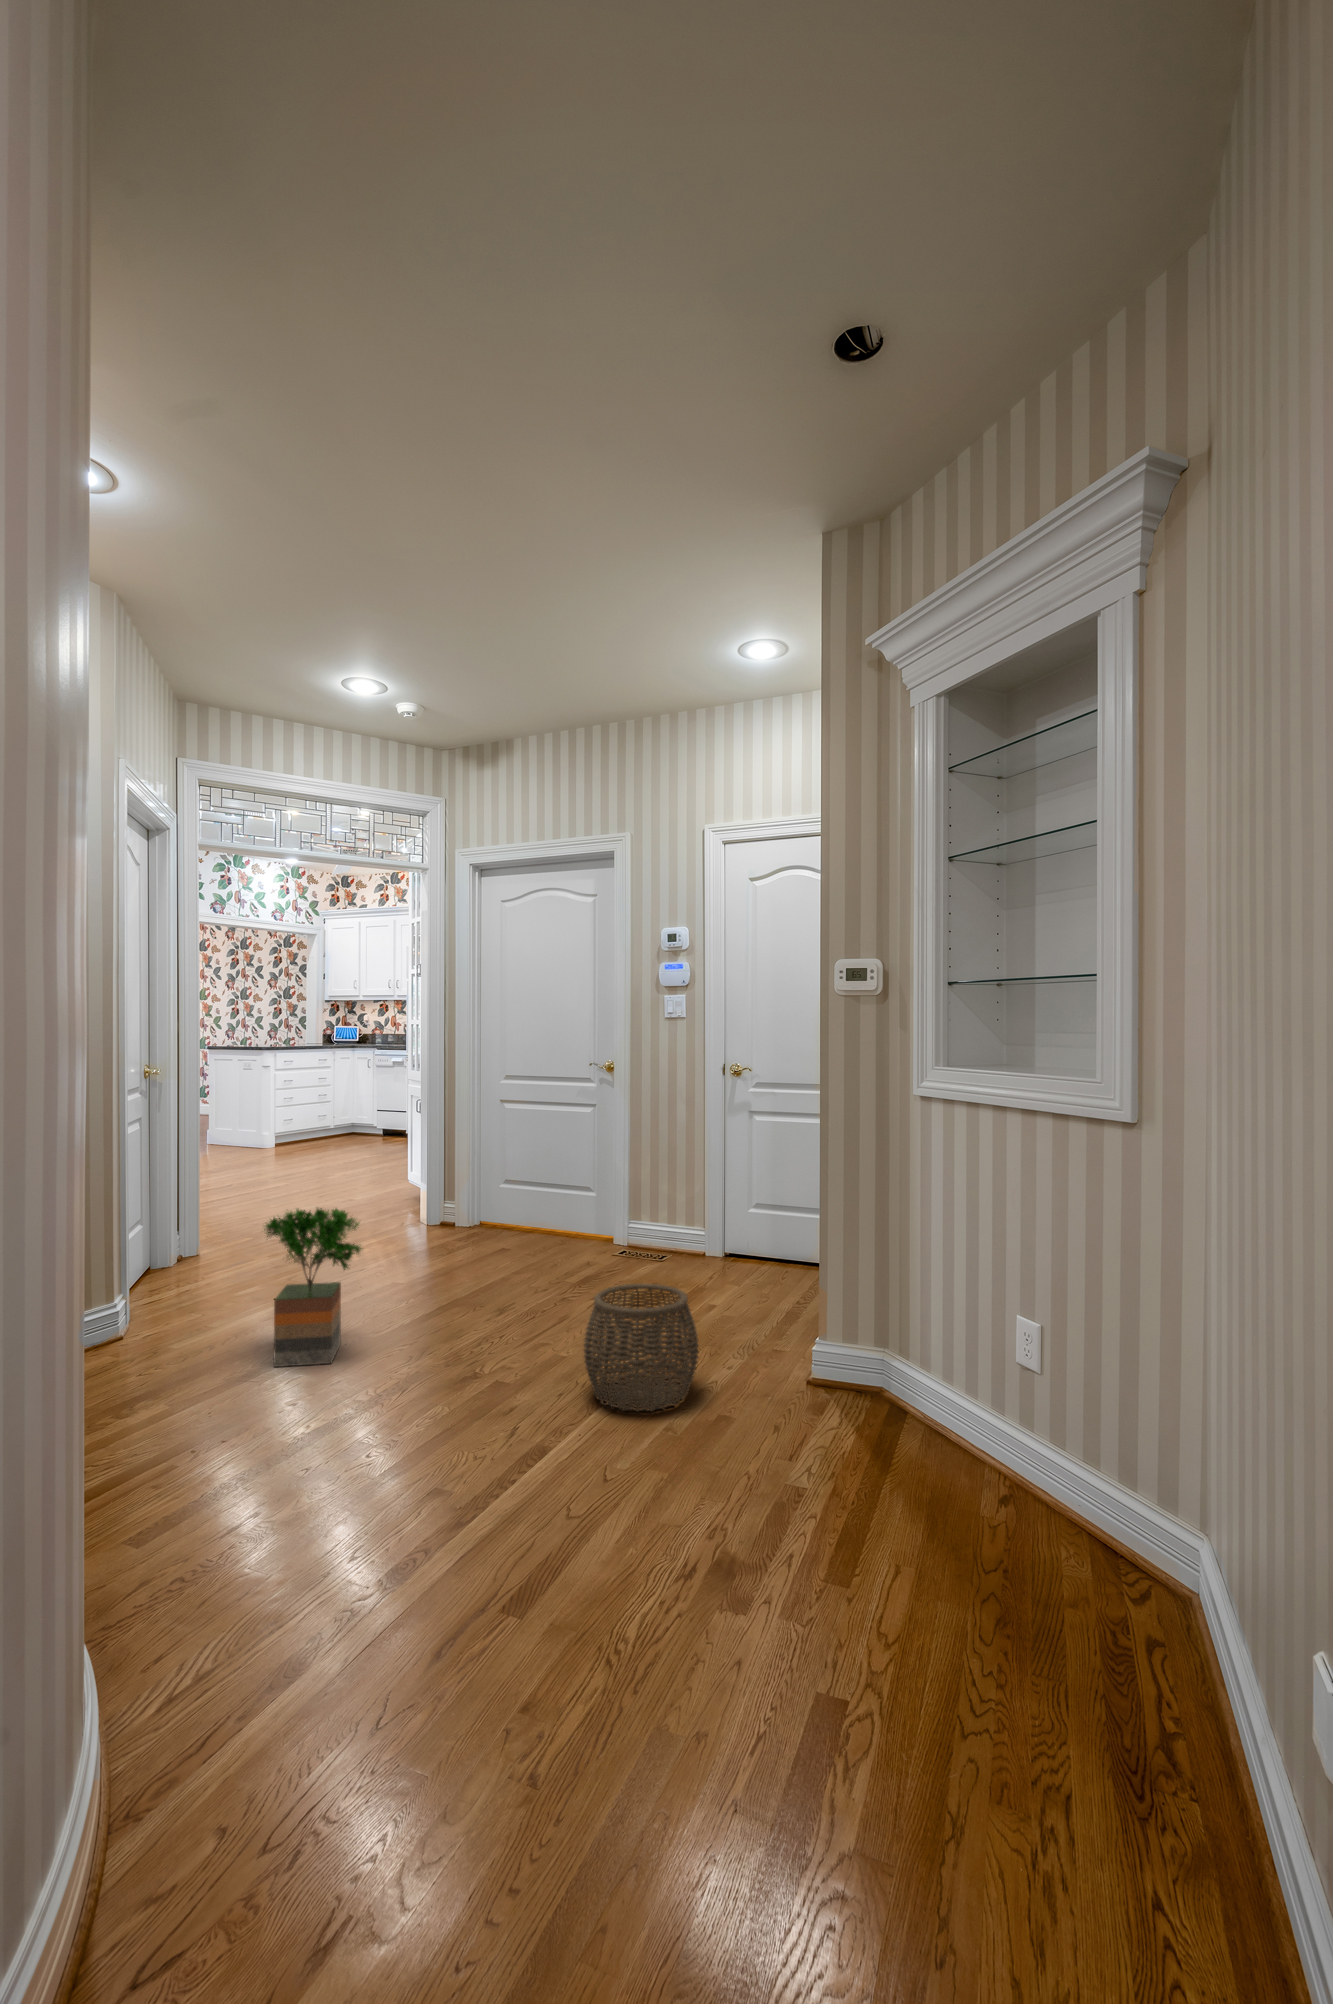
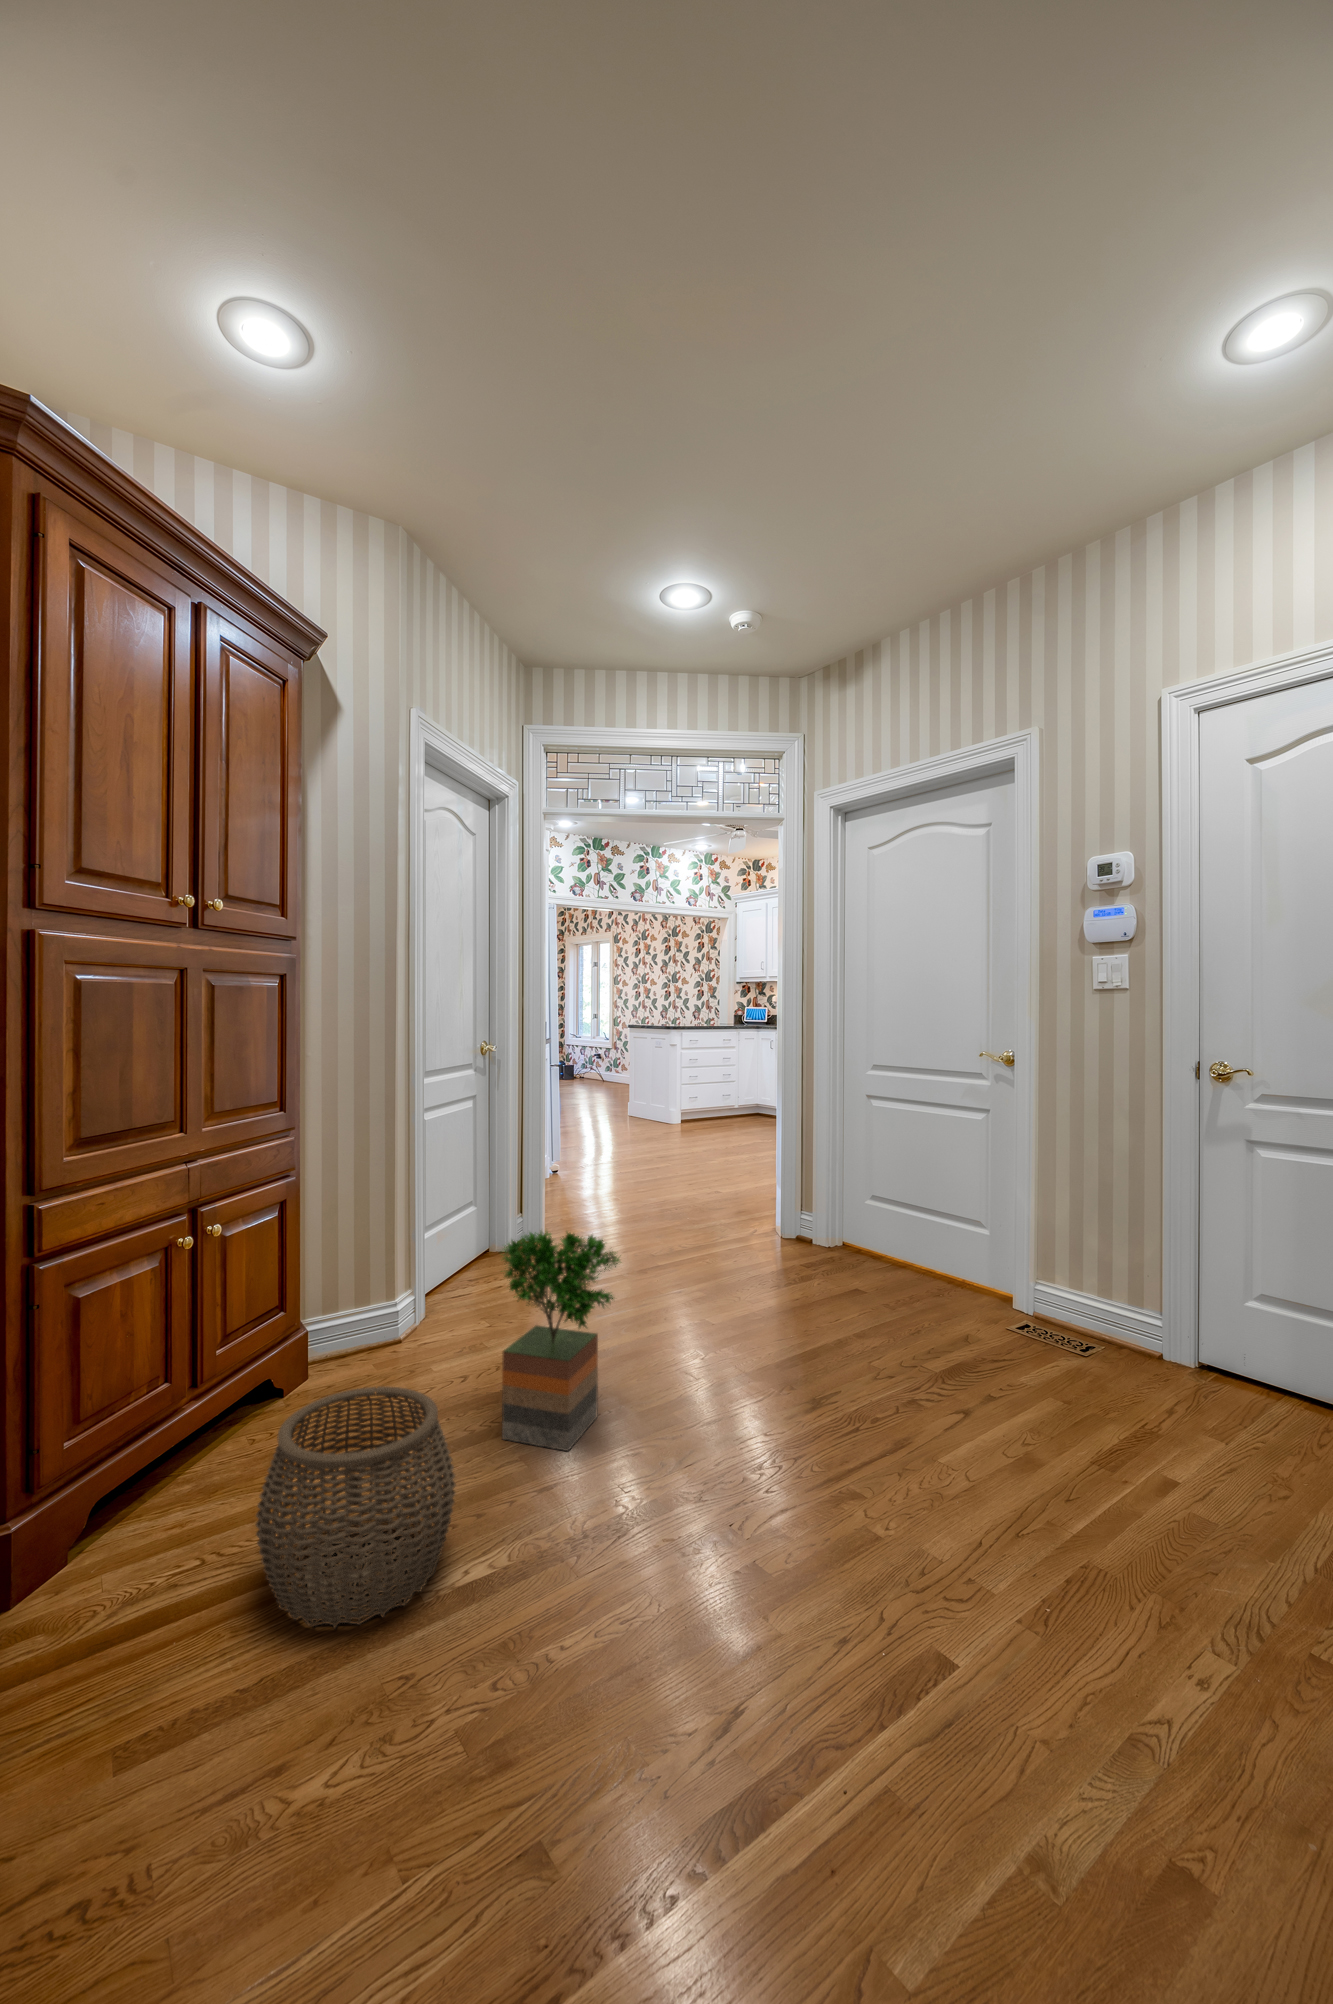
woven basket: present [583,1284,699,1412] -> present [256,1387,456,1628]

